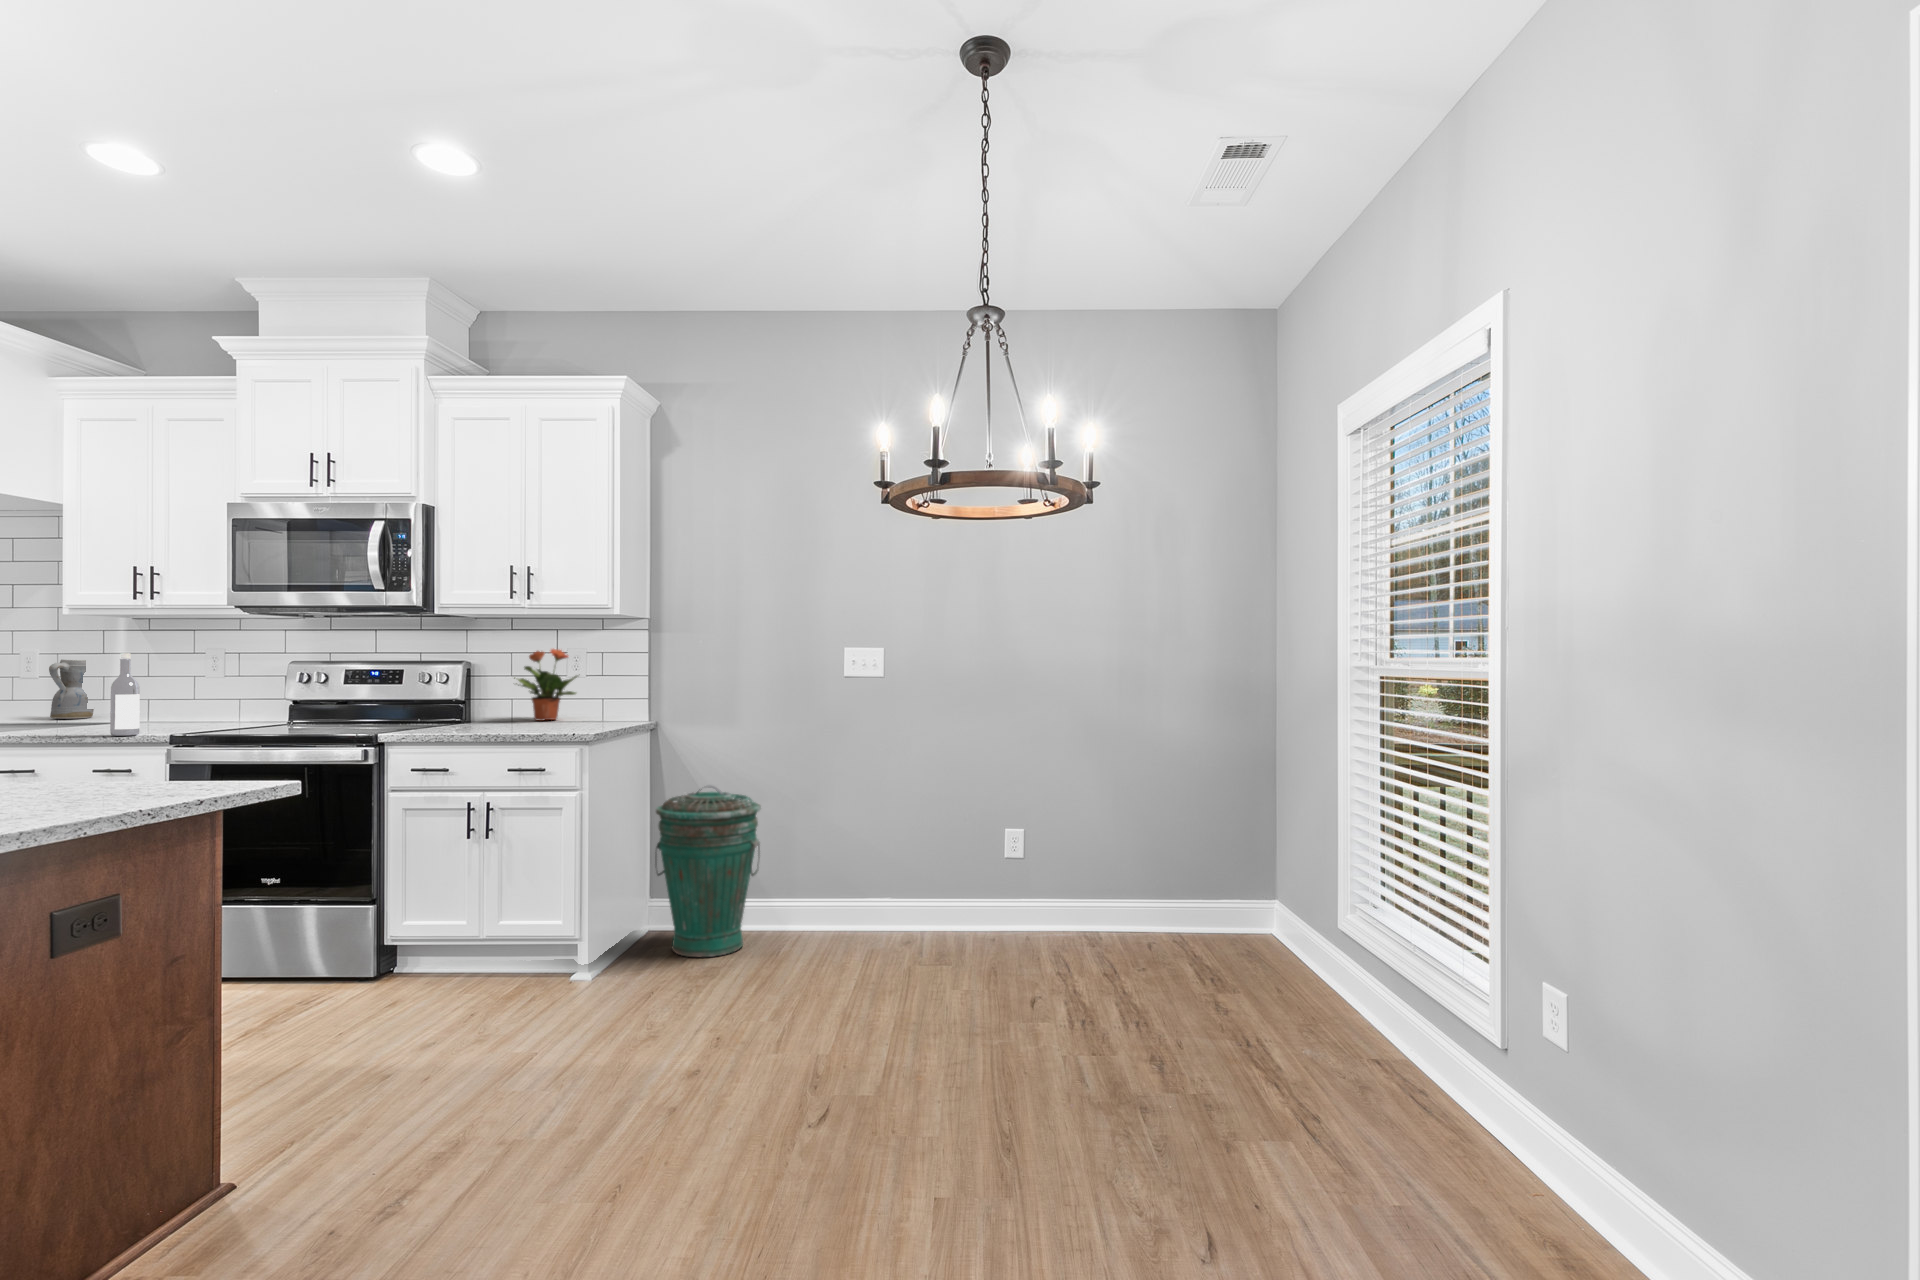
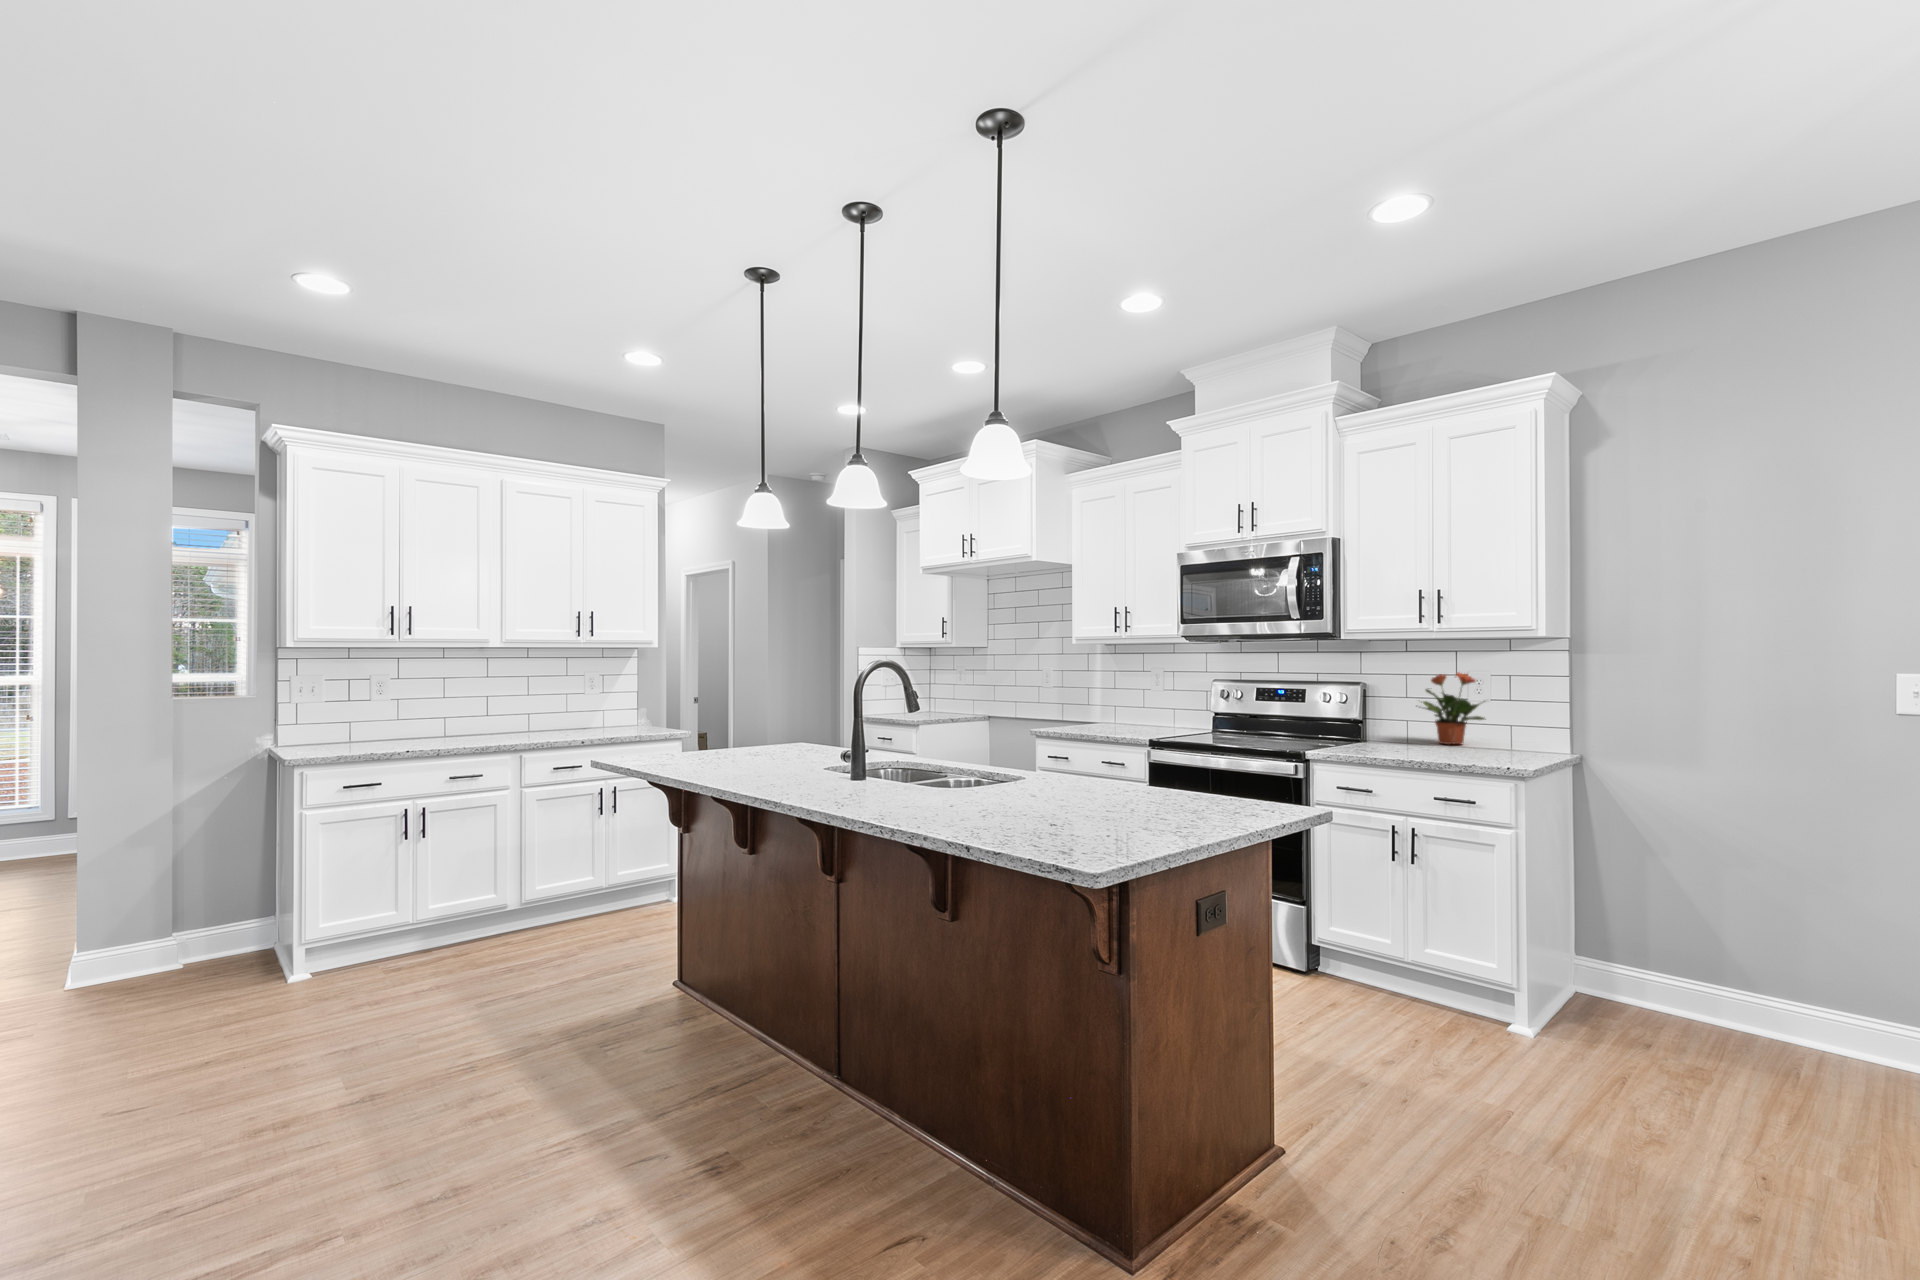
wine bottle: present [110,653,140,736] -> none [1104,673,1121,735]
ceramic pitcher: present [49,659,94,719] -> none [1060,673,1084,715]
trash can: present [655,786,761,957] -> none [1600,838,1760,1050]

